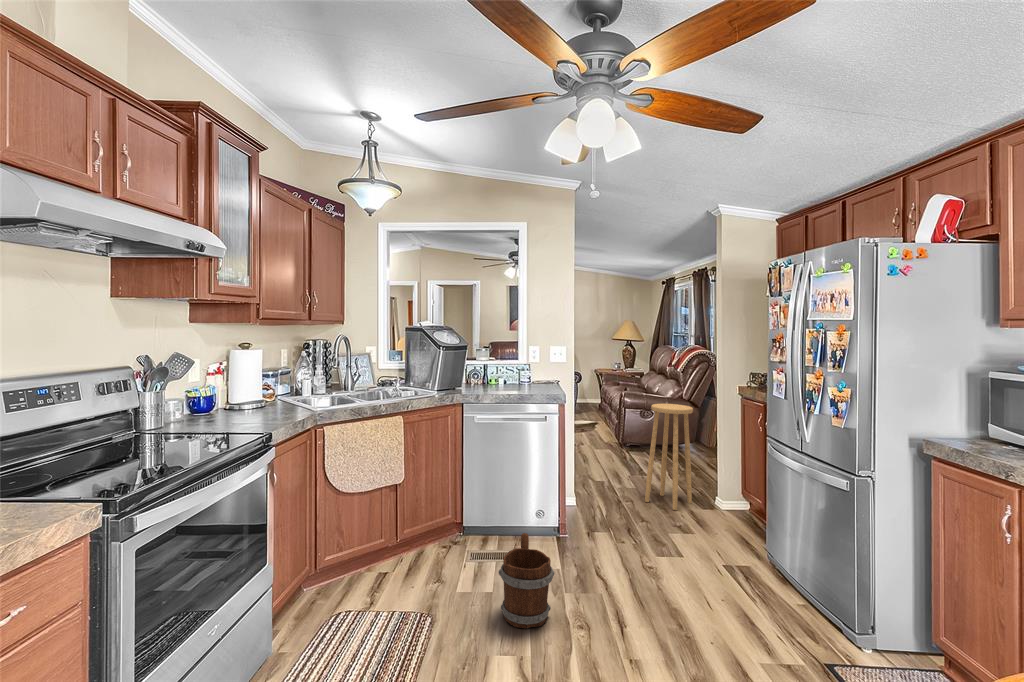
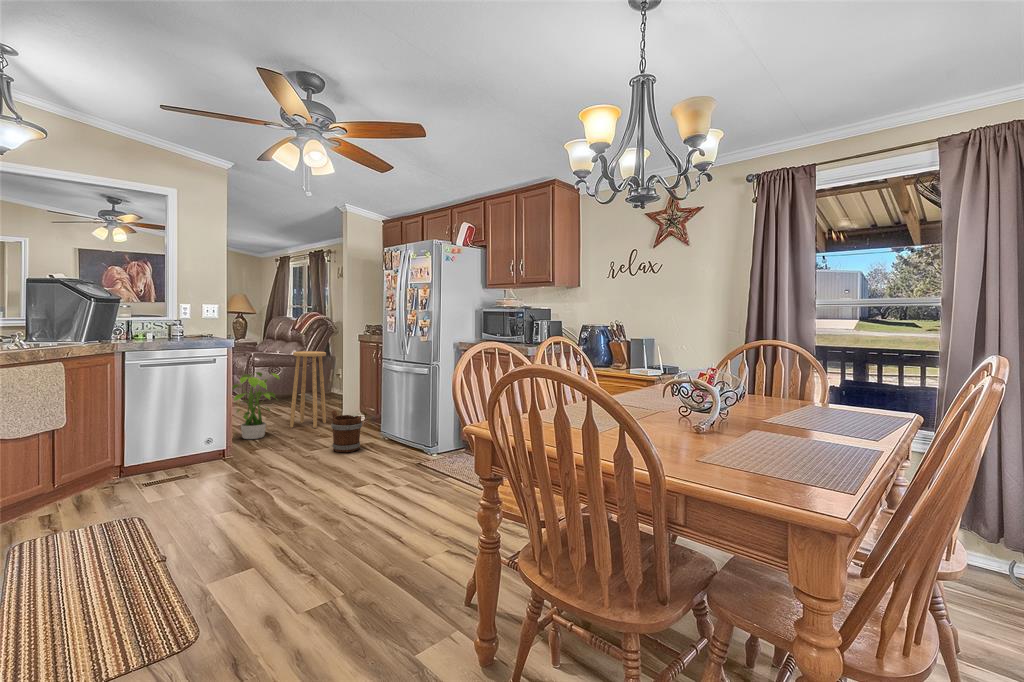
potted plant: none [577,428,629,512] -> present [232,372,279,439]
bucket: present [499,533,554,628] -> present [331,410,362,452]

